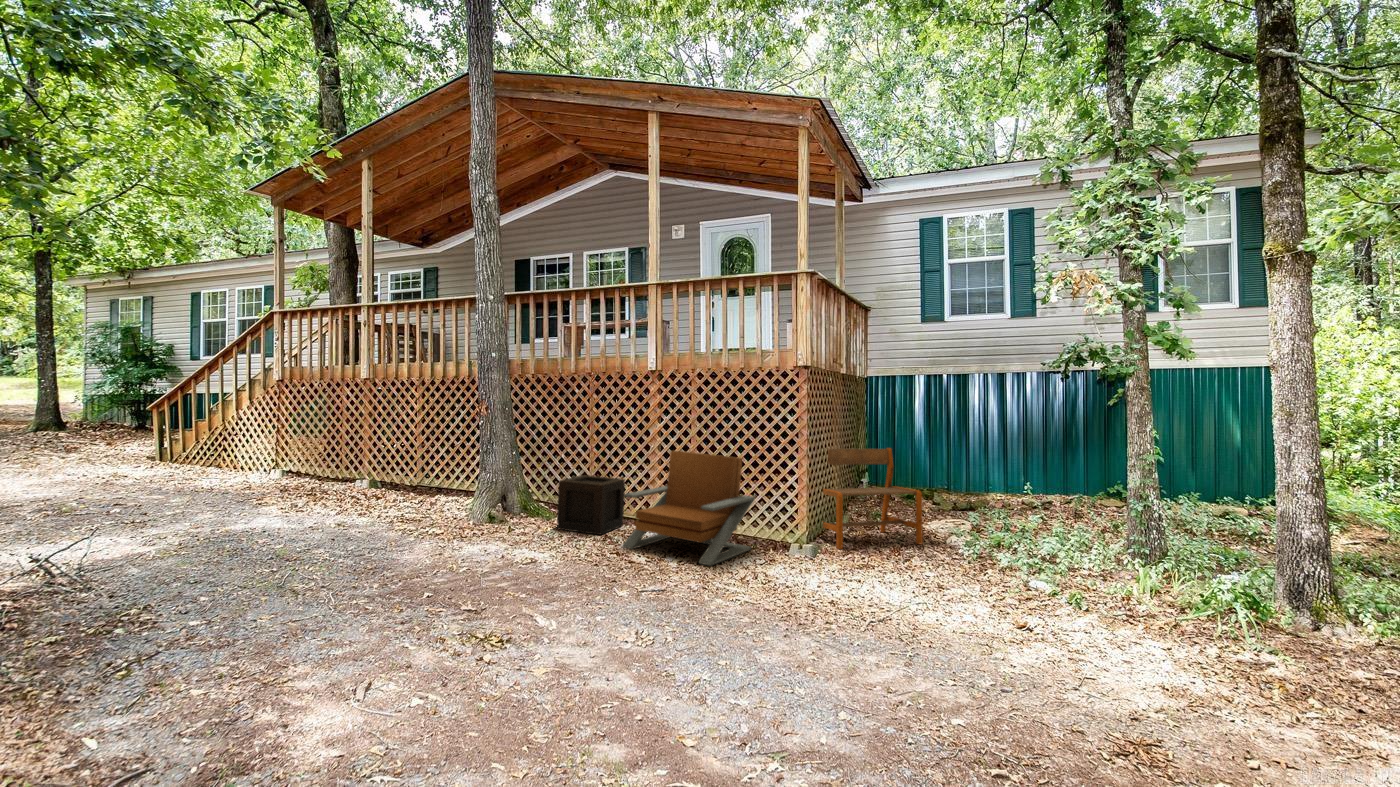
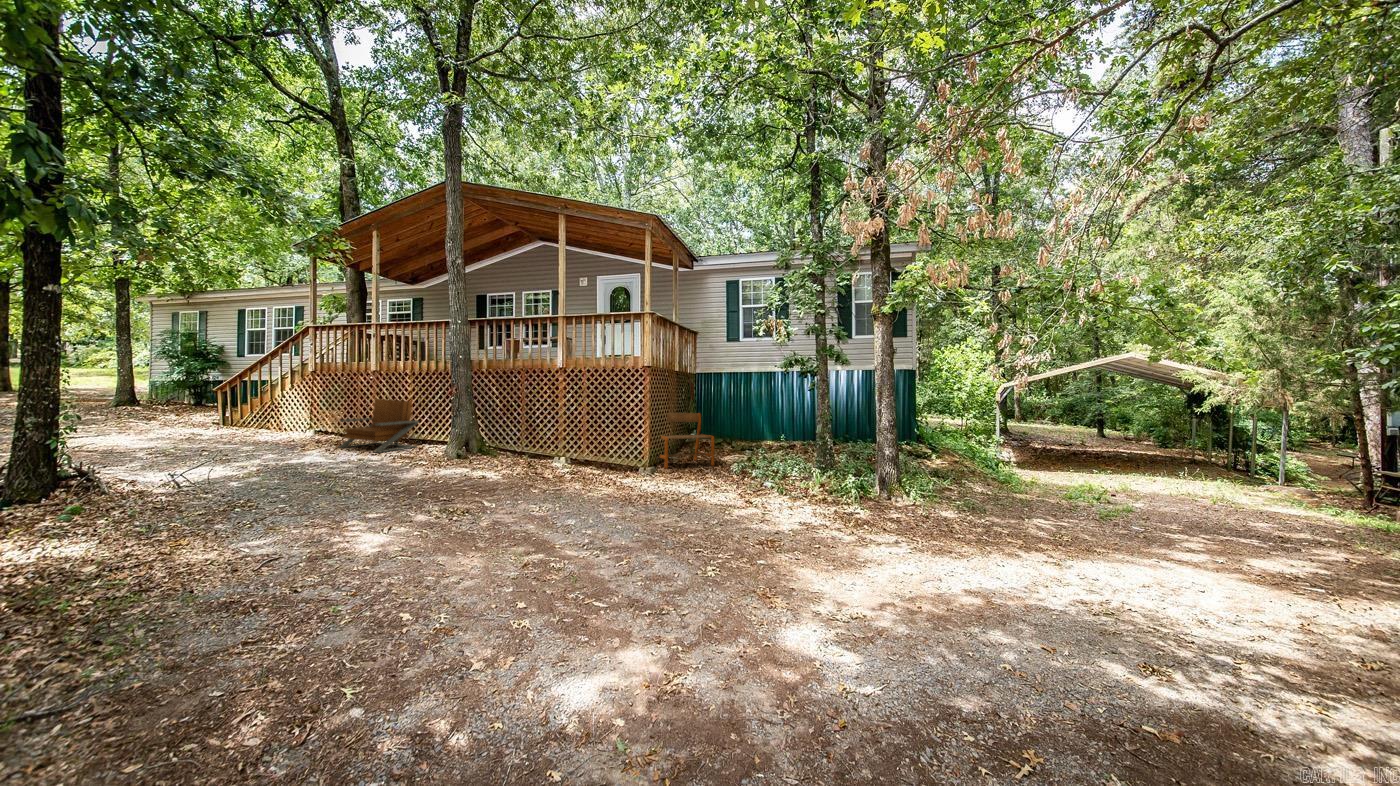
lounge chair: present [622,451,755,566] -> present [339,399,419,453]
wooden crate: present [557,475,625,535] -> none [501,430,543,464]

